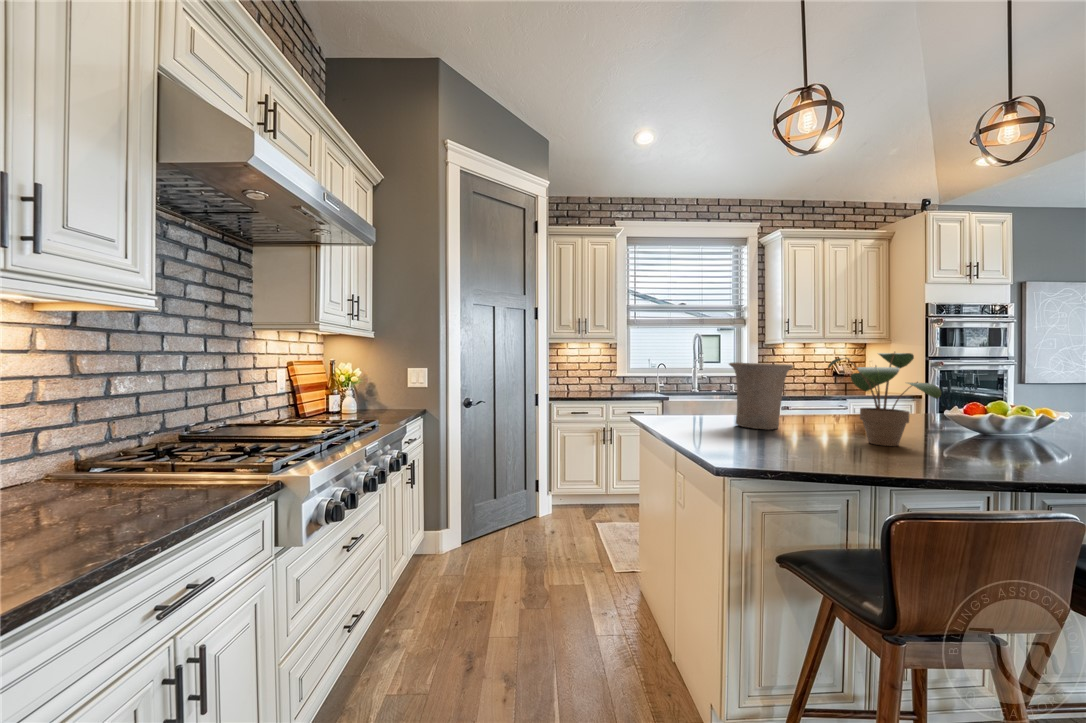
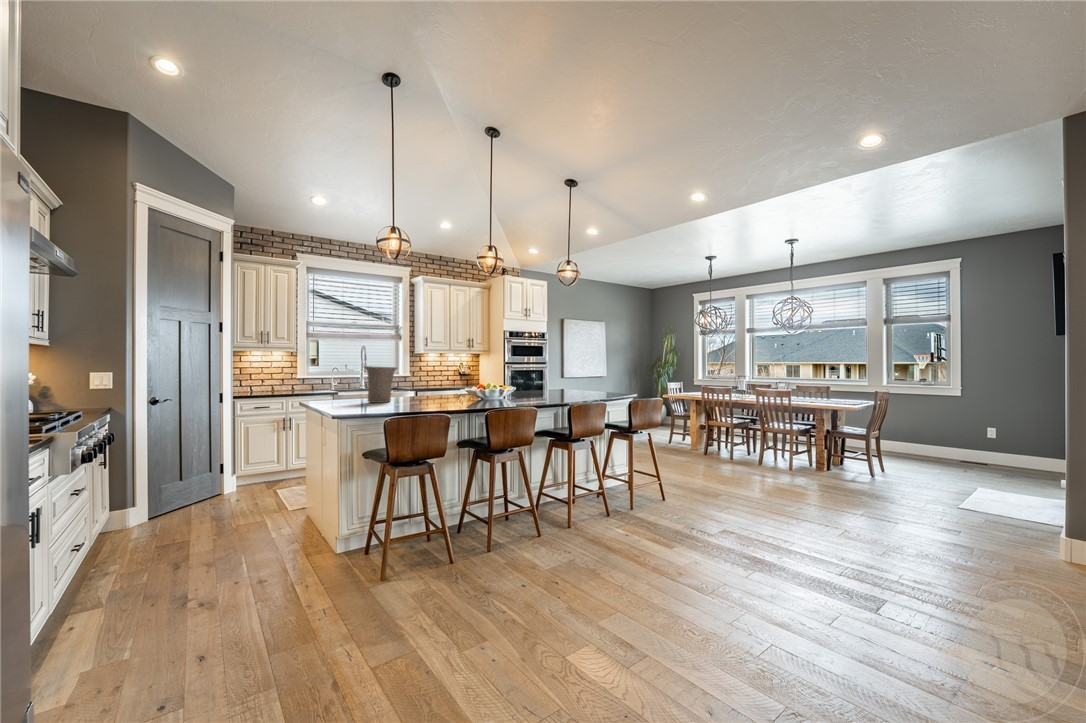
potted plant: present [828,352,942,446] -> none [407,361,445,404]

